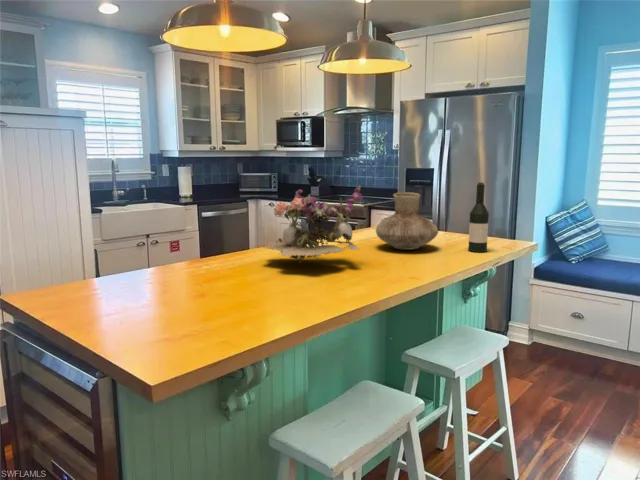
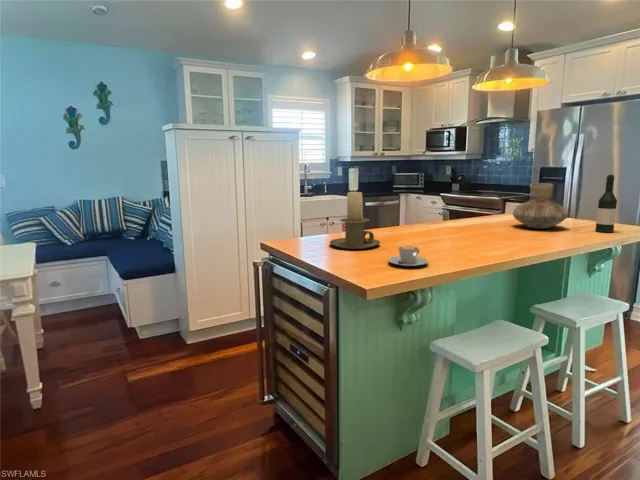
flower arrangement: present [264,186,362,263] -> none [425,176,505,233]
candle holder: none [112,214,194,303] -> present [330,192,380,249]
coffee cup: none [195,299,257,333] -> present [388,246,428,267]

